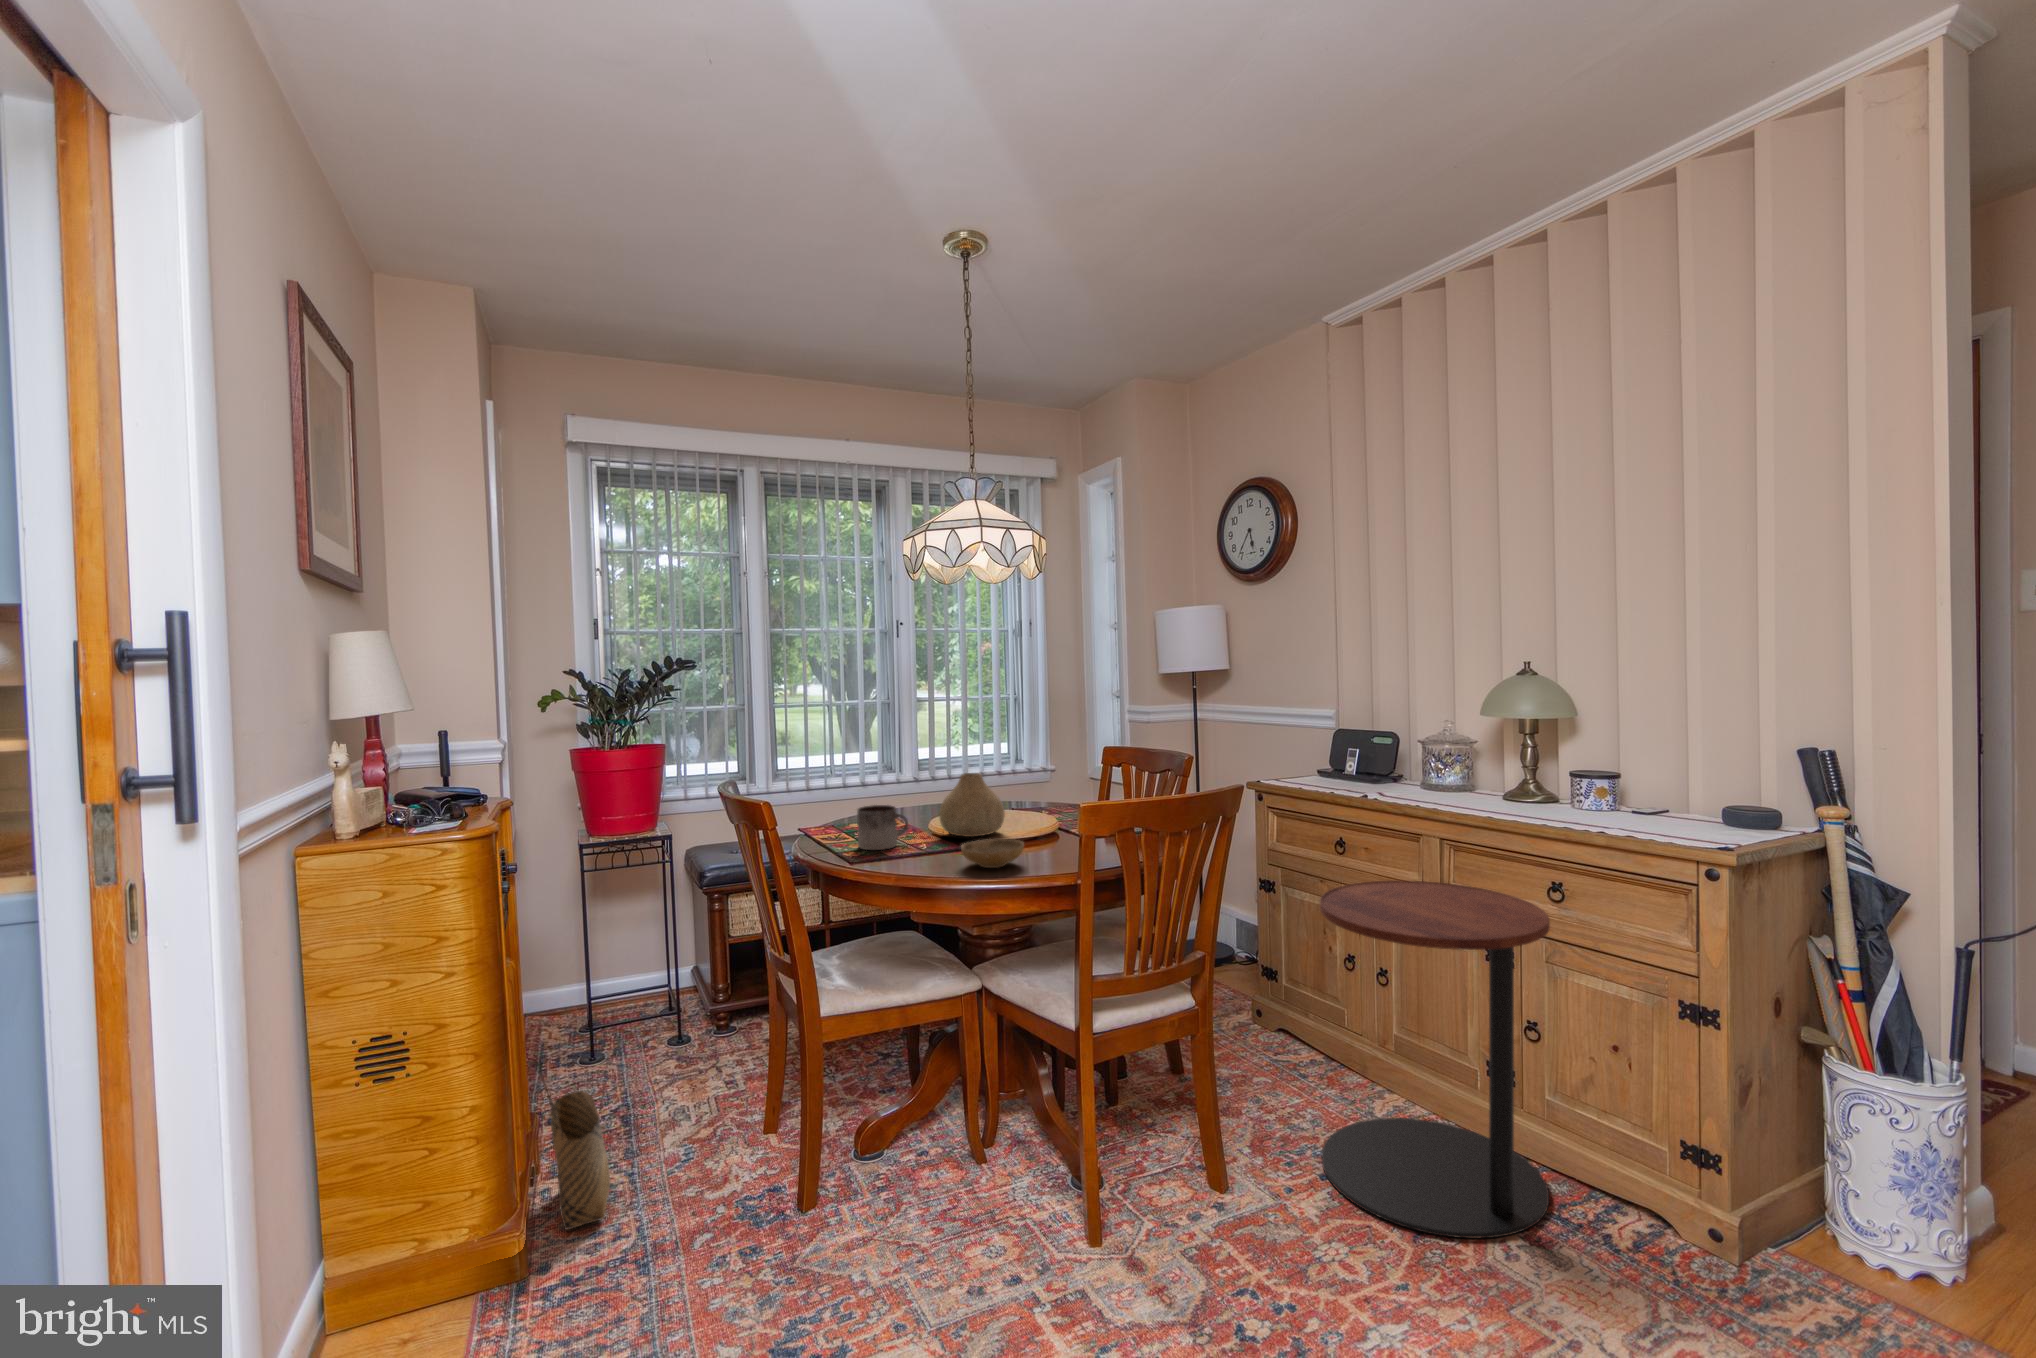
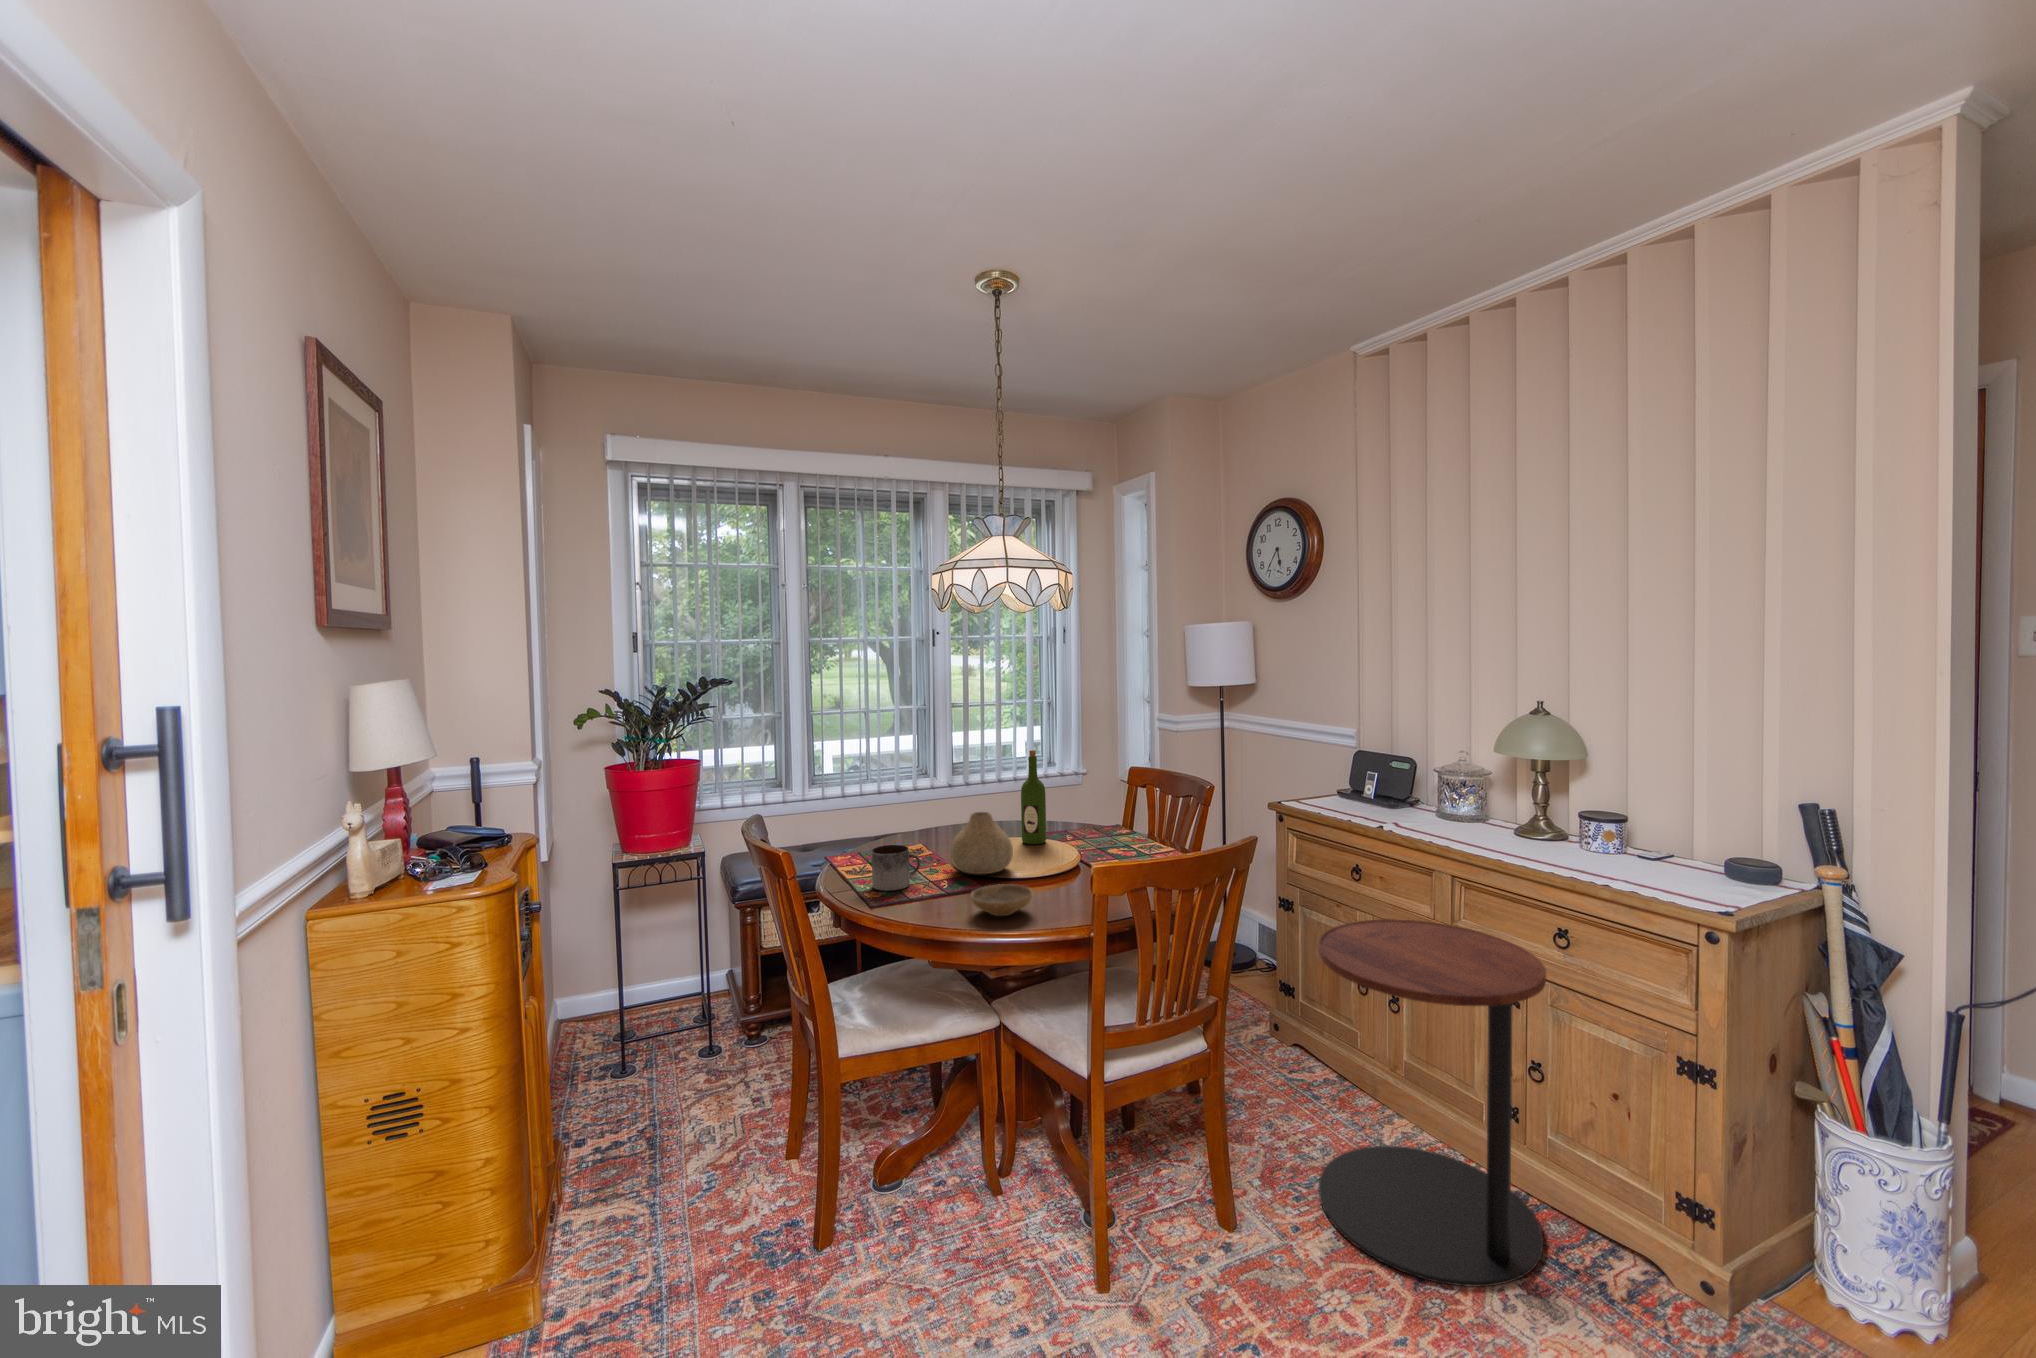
wine bottle: none [1013,715,1040,813] -> present [1021,750,1046,844]
woven basket: present [539,1053,610,1230] -> none [562,1091,633,1269]

